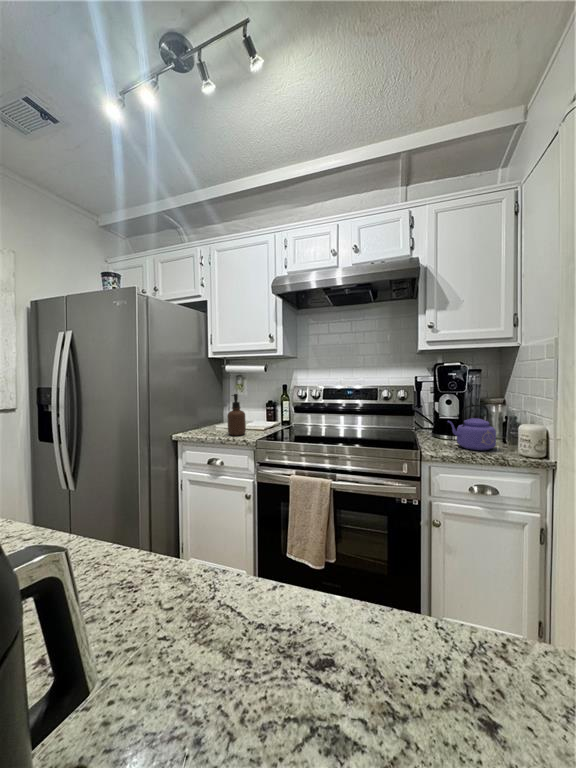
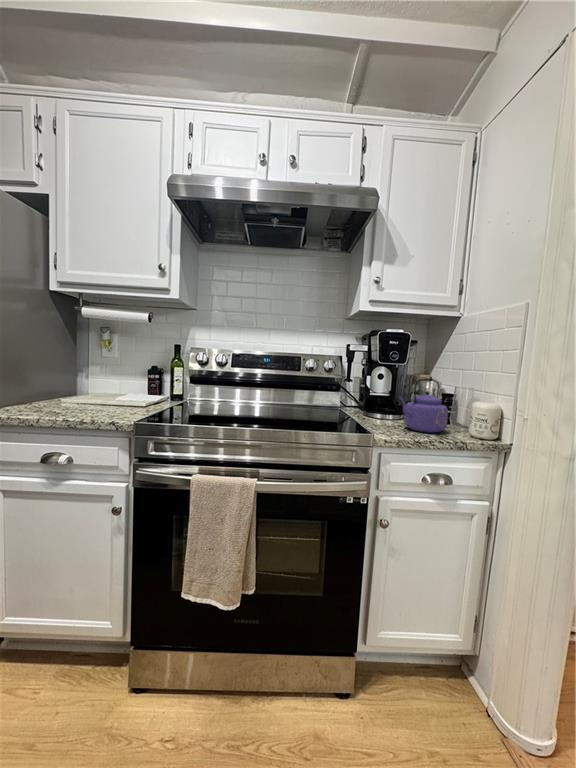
soap dispenser: present [227,394,246,436] -> none [85,349,116,415]

